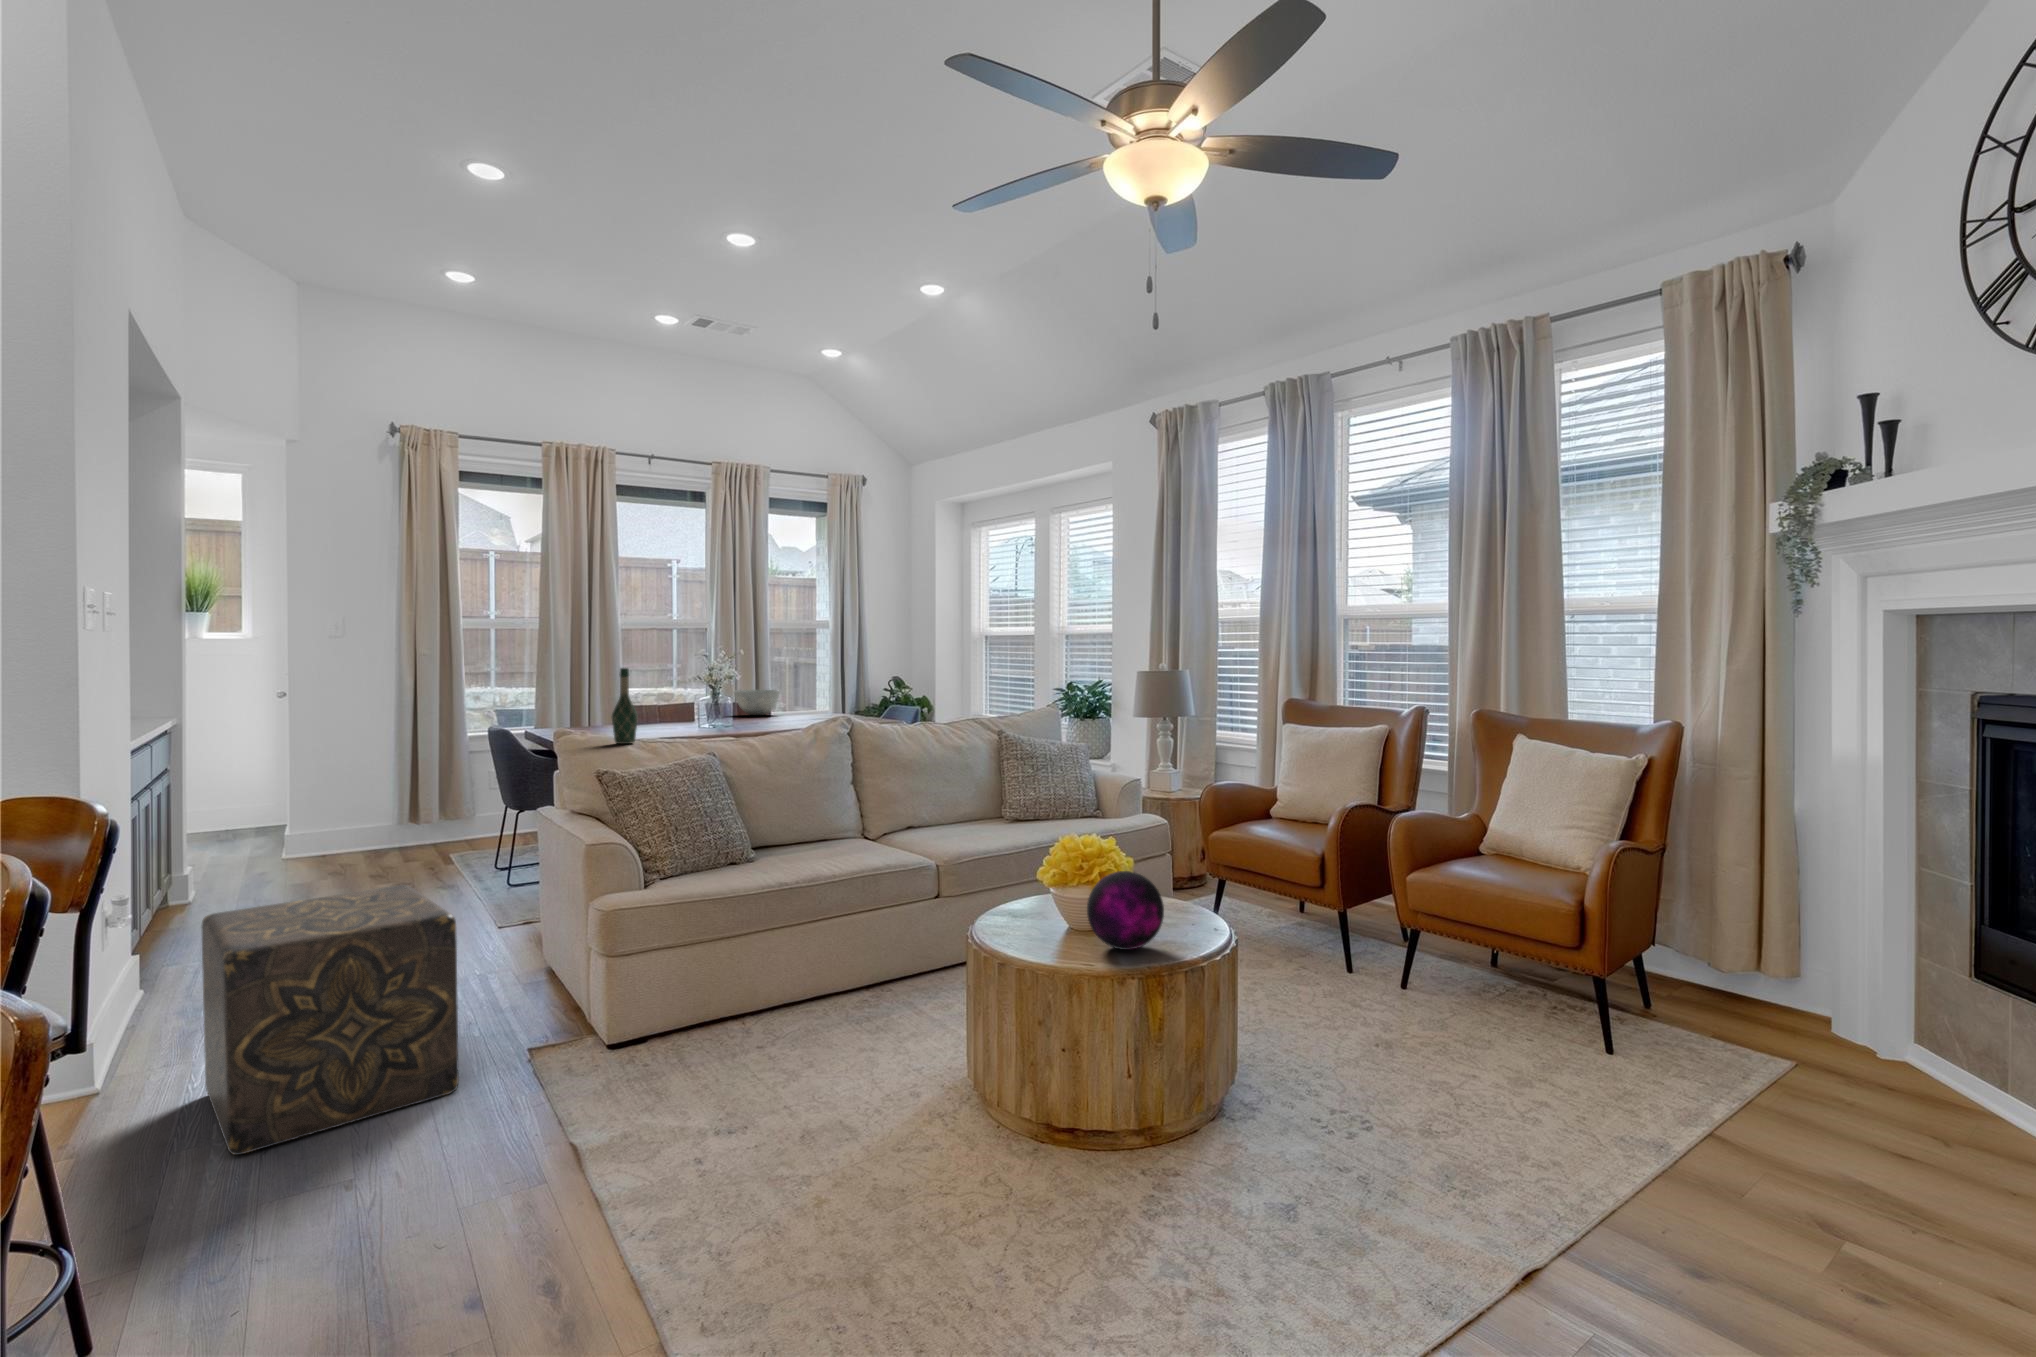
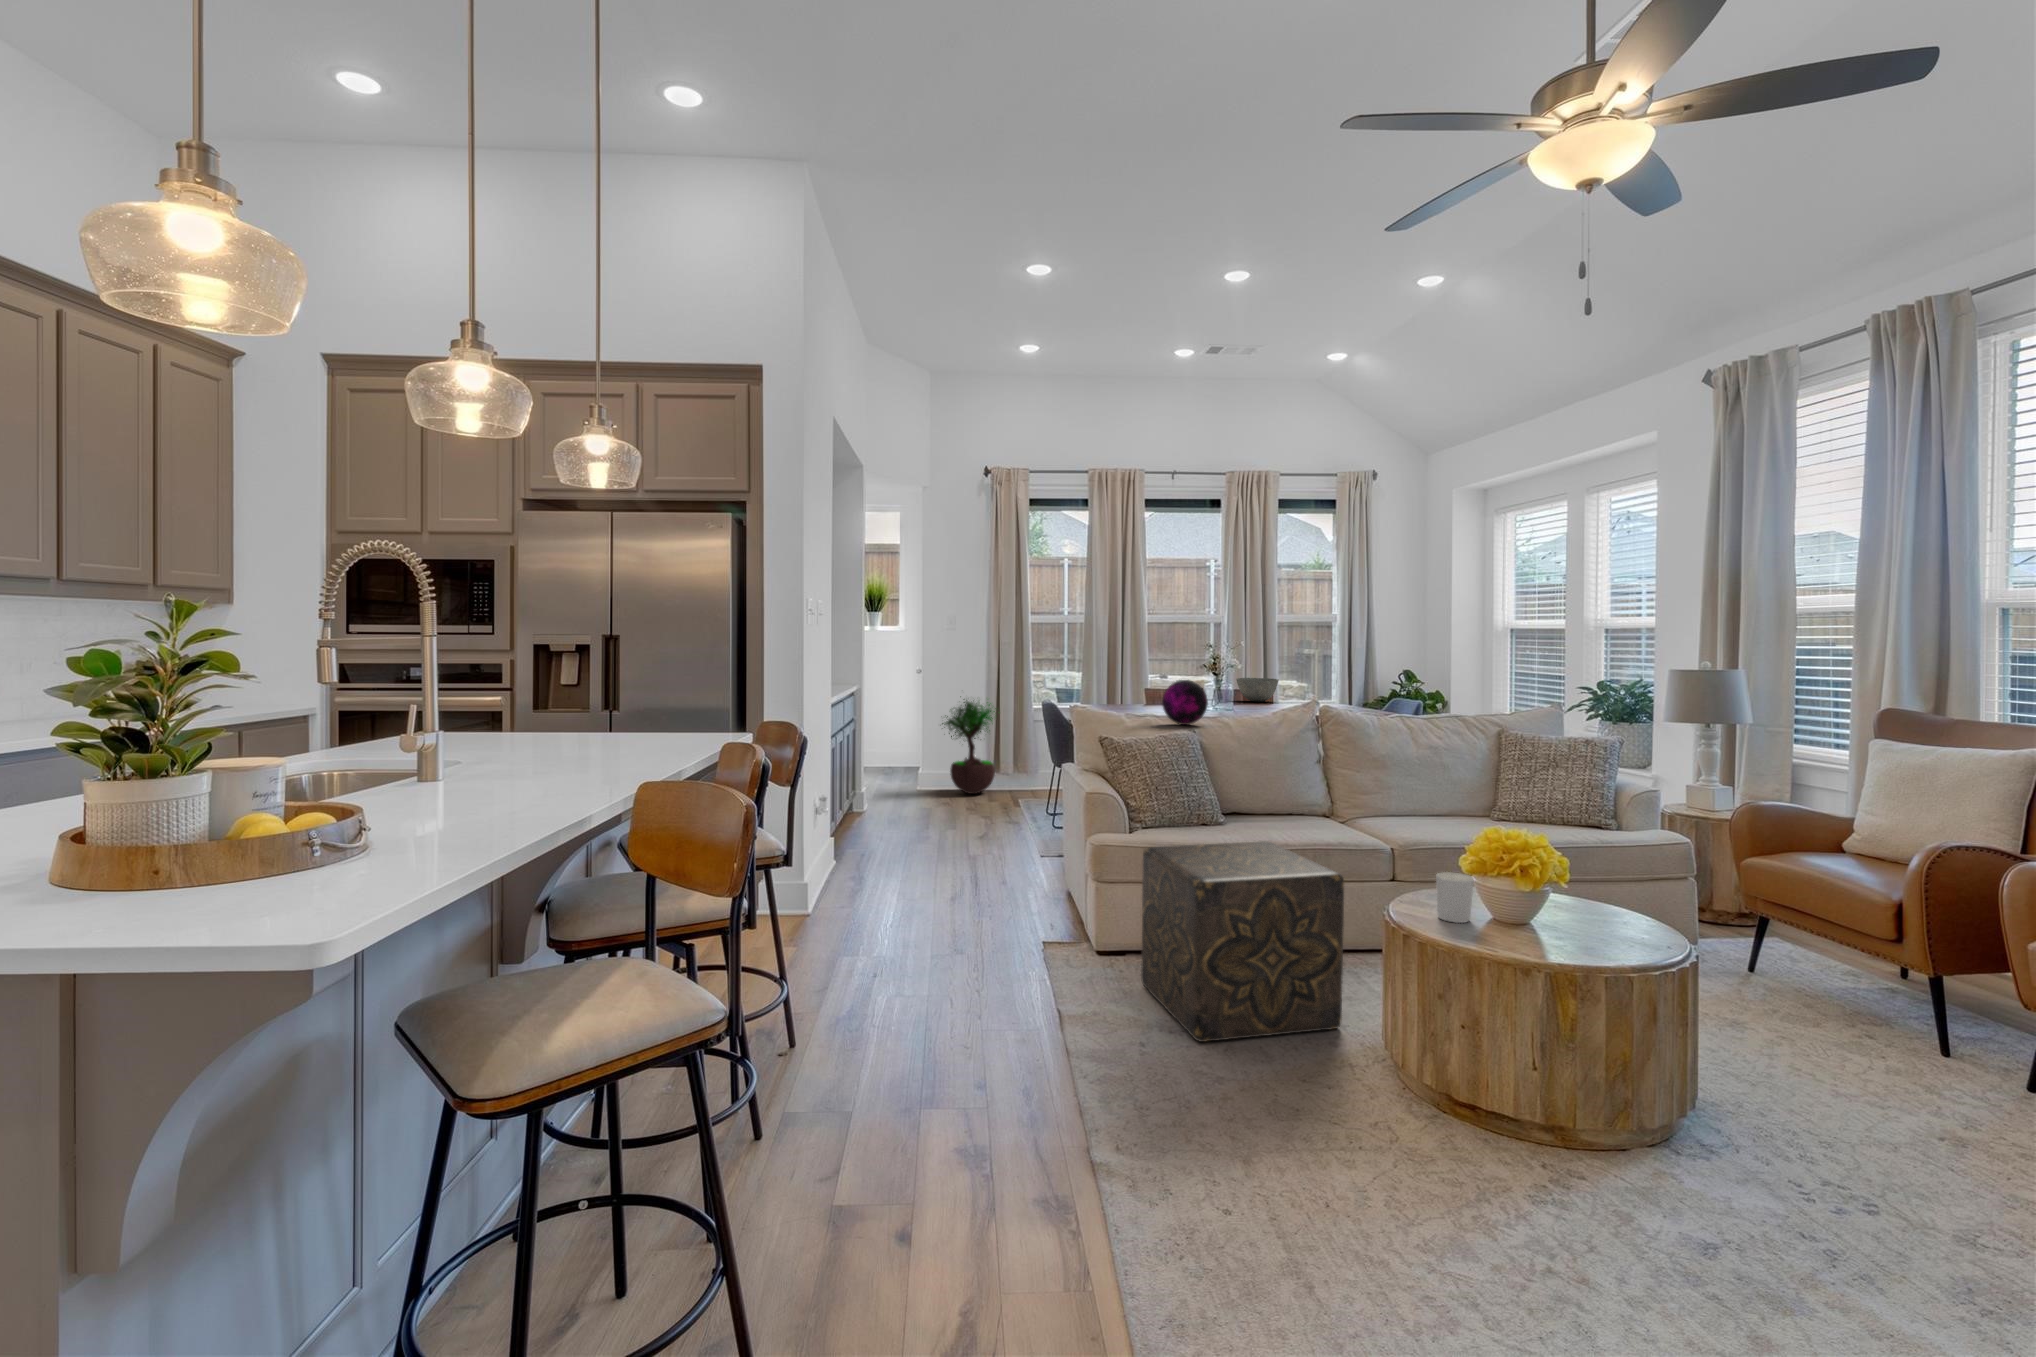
wine bottle: present [612,668,638,744] -> none [1119,656,1139,719]
potted tree: none [323,717,421,853] -> present [942,696,996,794]
decorative orb: present [1087,871,1164,950] -> present [1162,680,1208,725]
ottoman: present [201,885,459,1155] -> present [1141,841,1344,1042]
candle holder: none [1015,887,1051,939] -> present [1436,872,1474,923]

